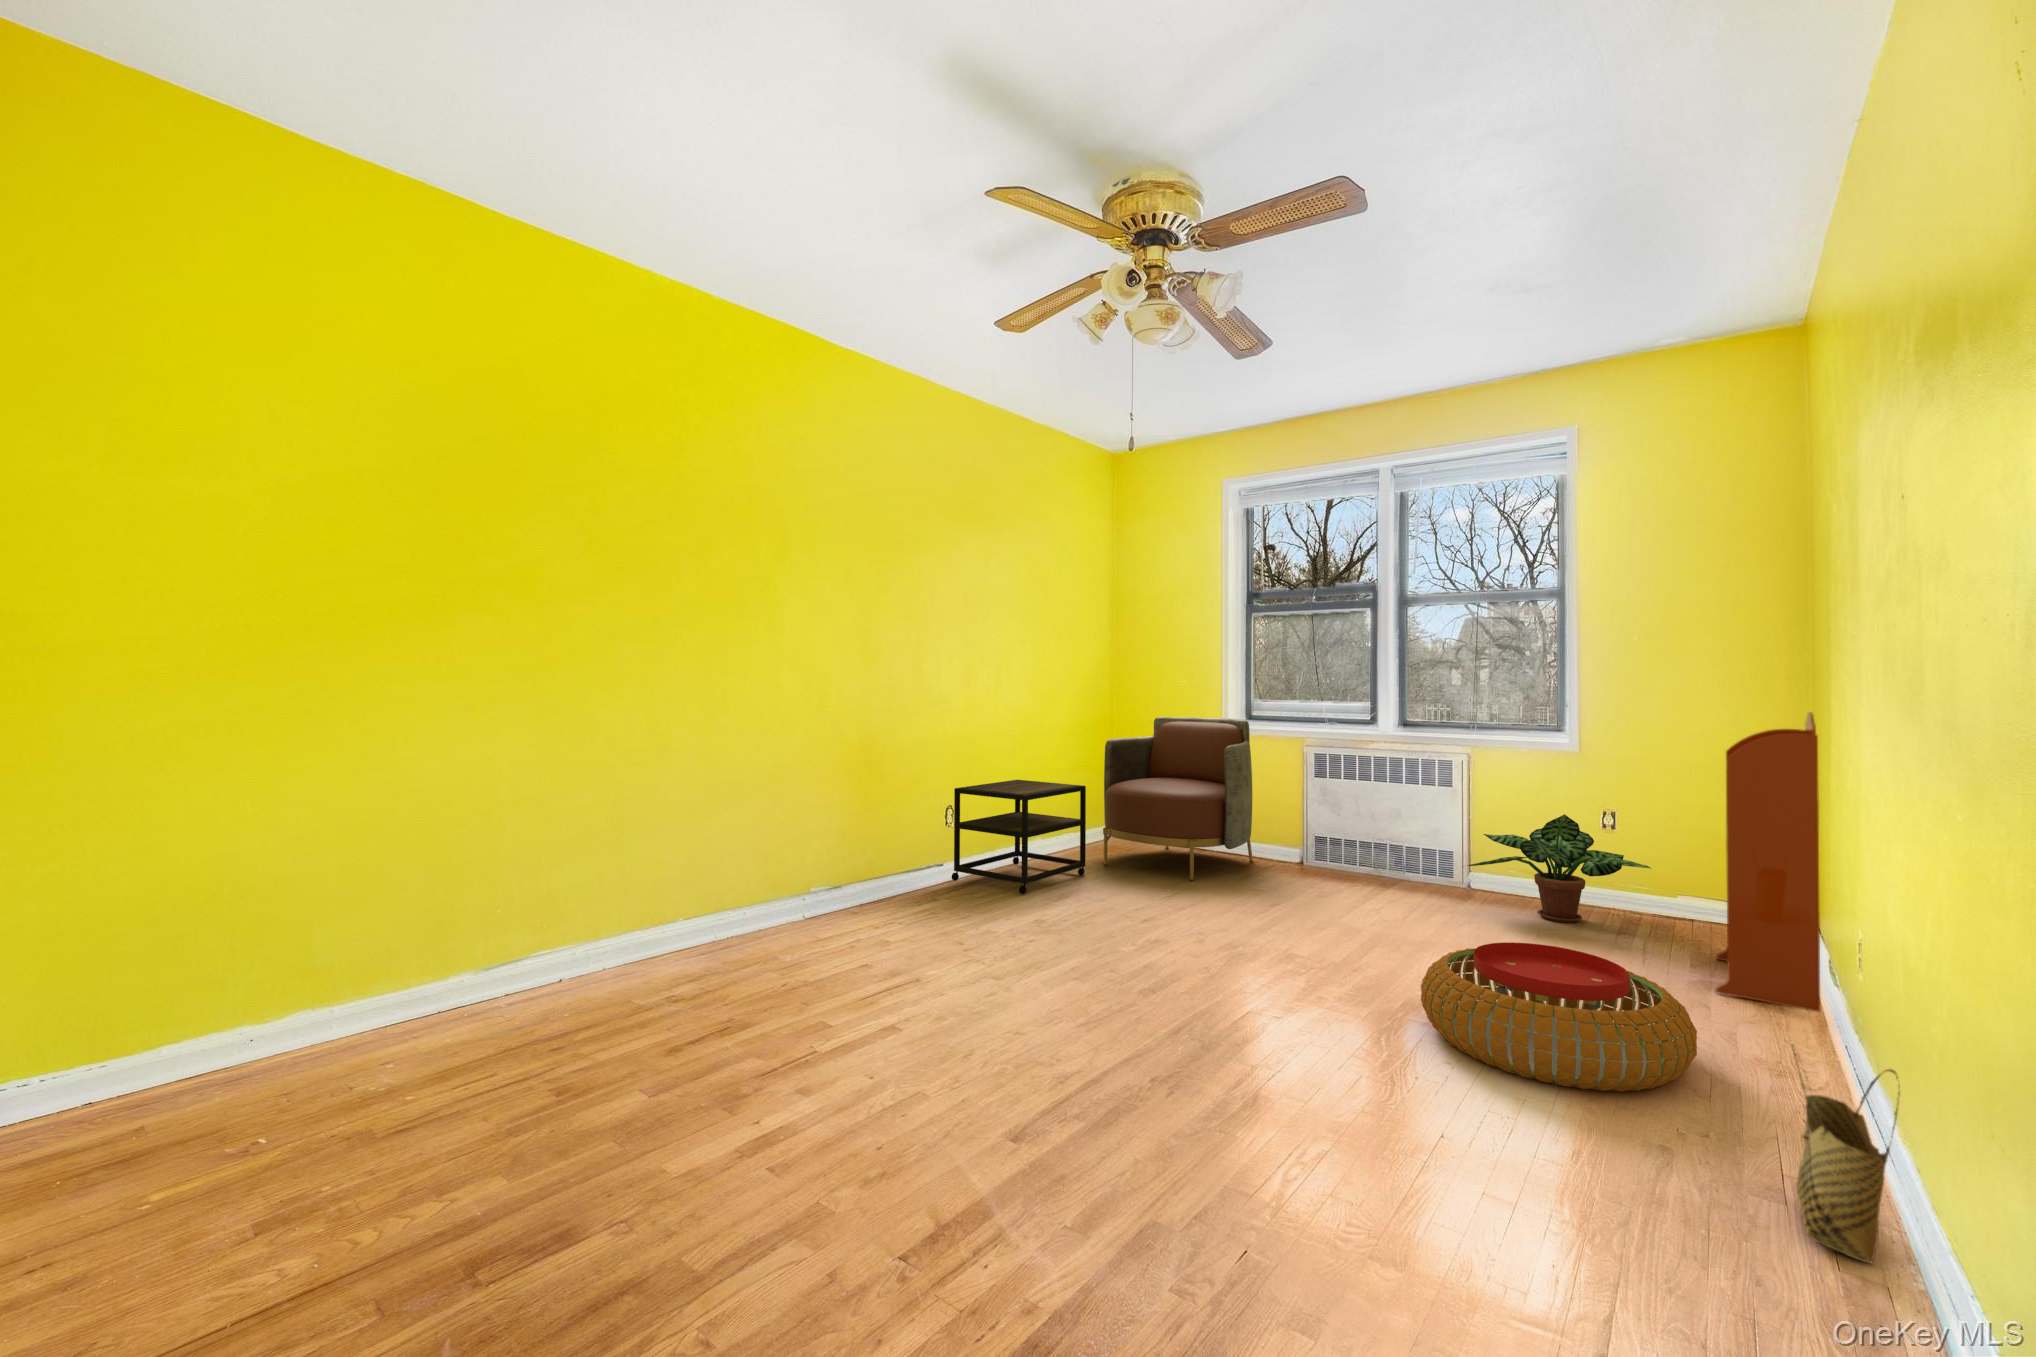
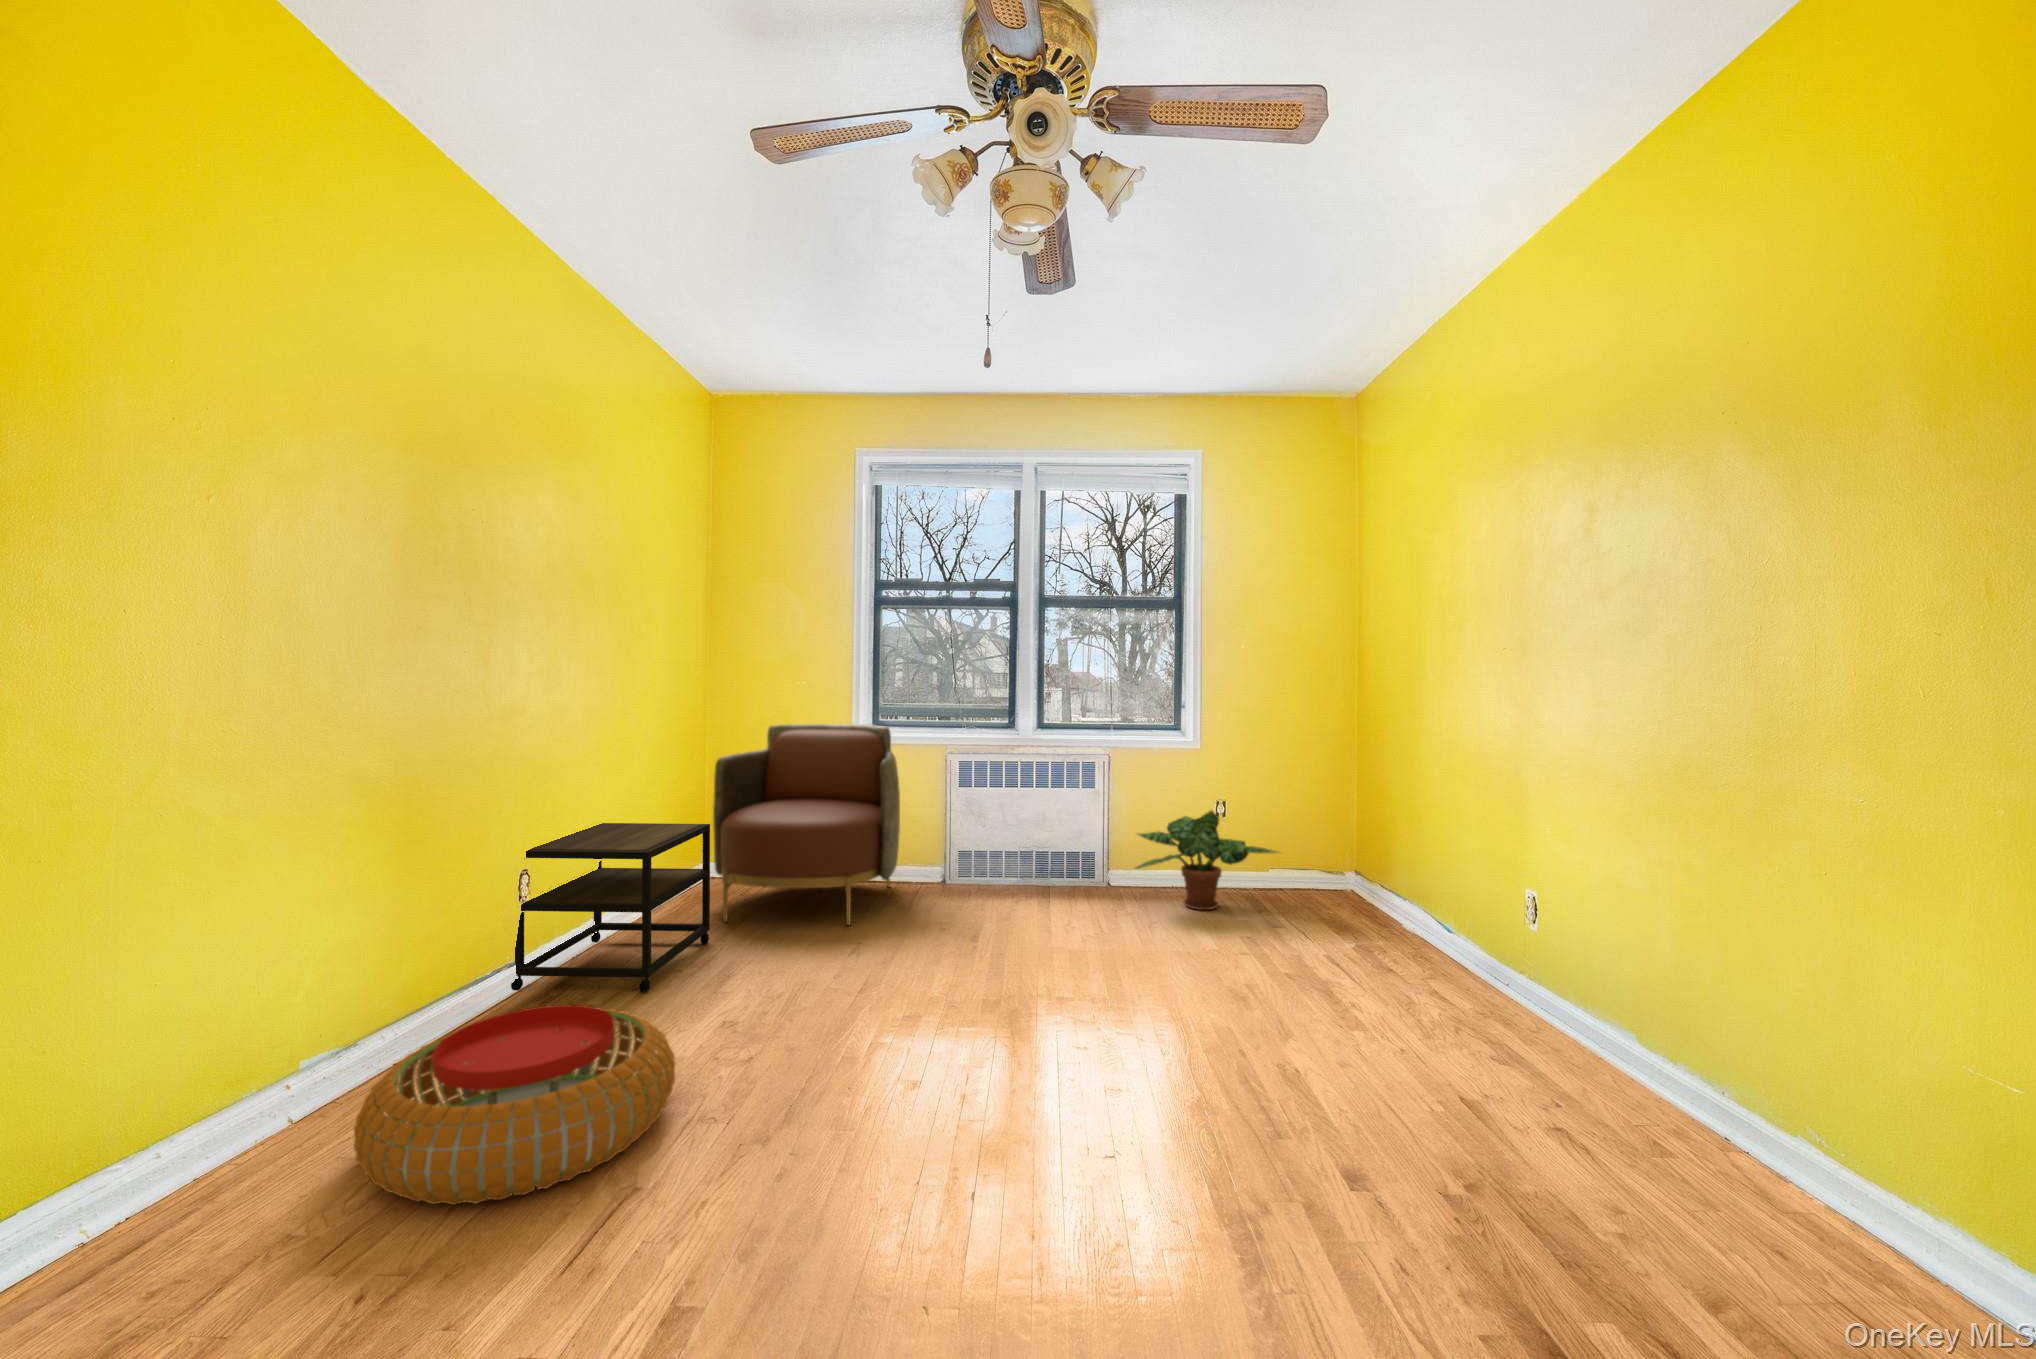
bookcase: present [1715,712,1820,1011] -> none [1333,714,1439,964]
pouf: present [1421,942,1697,1092] -> present [353,1005,675,1205]
woven basket: present [1792,1045,1900,1263] -> none [1637,1041,1756,1229]

